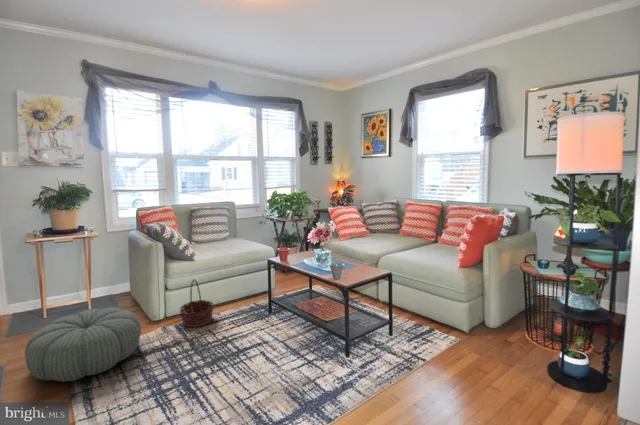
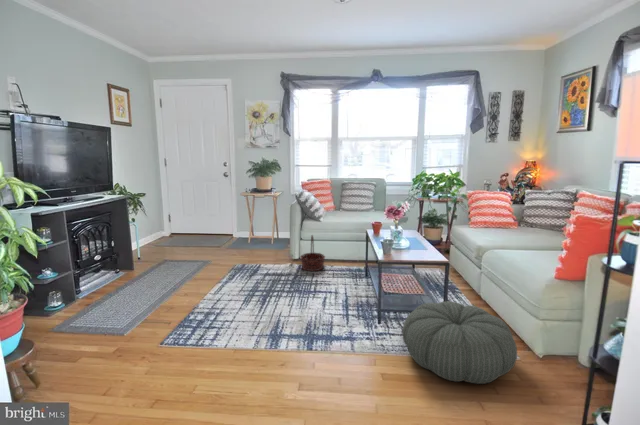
pouf: present [25,308,141,382] -> present [402,301,517,384]

